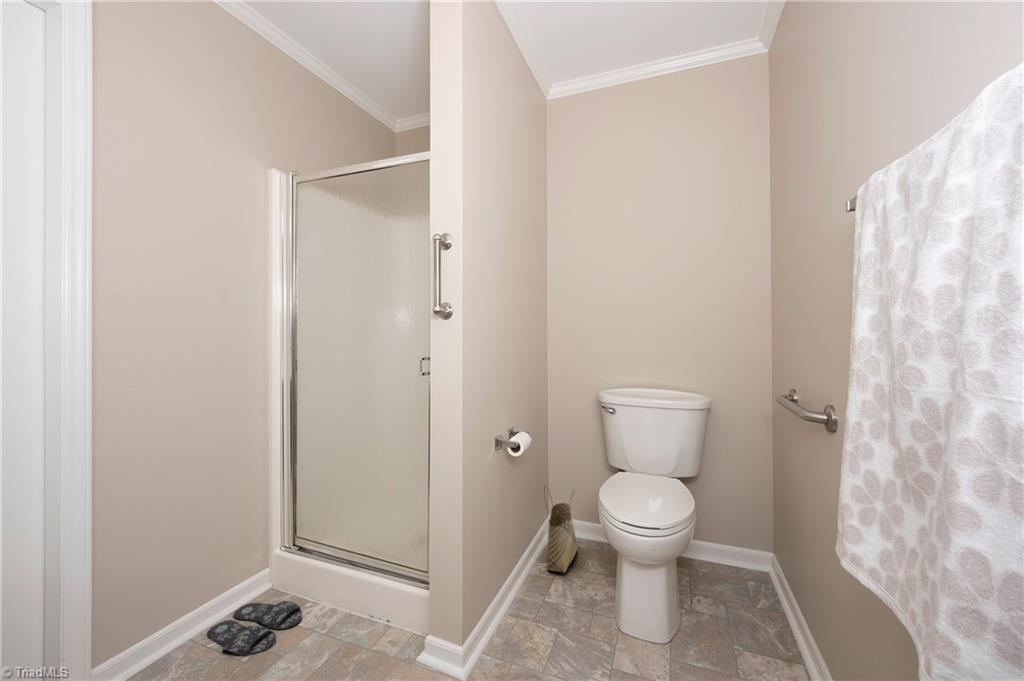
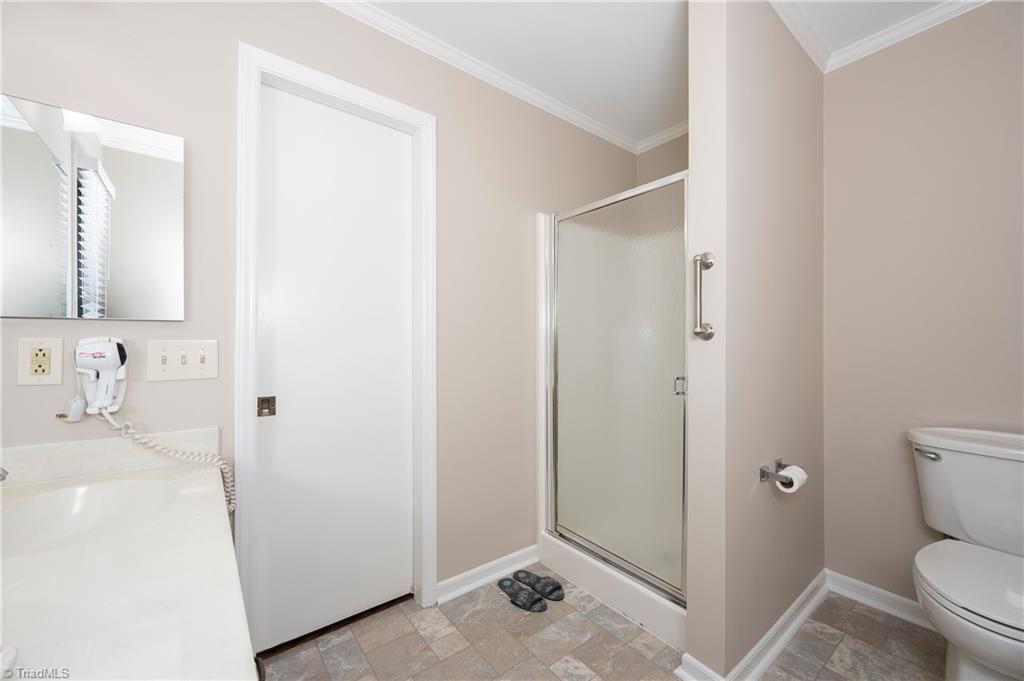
woven basket: present [544,487,577,572] -> none [819,532,871,644]

